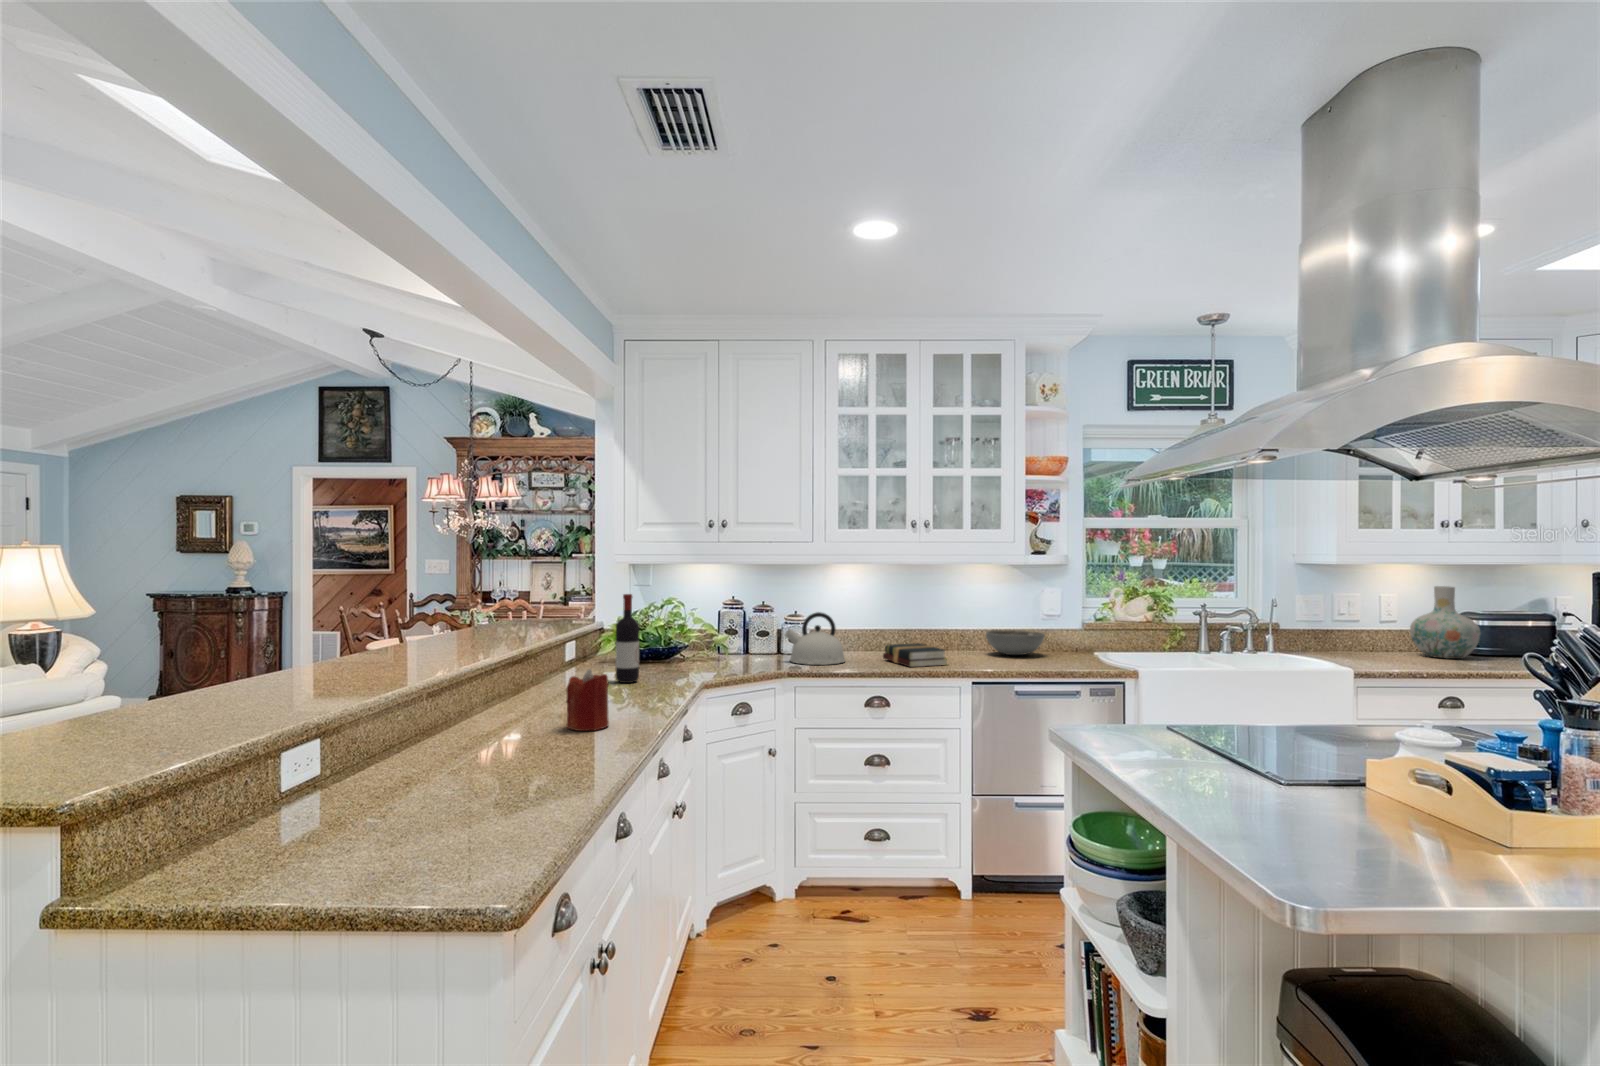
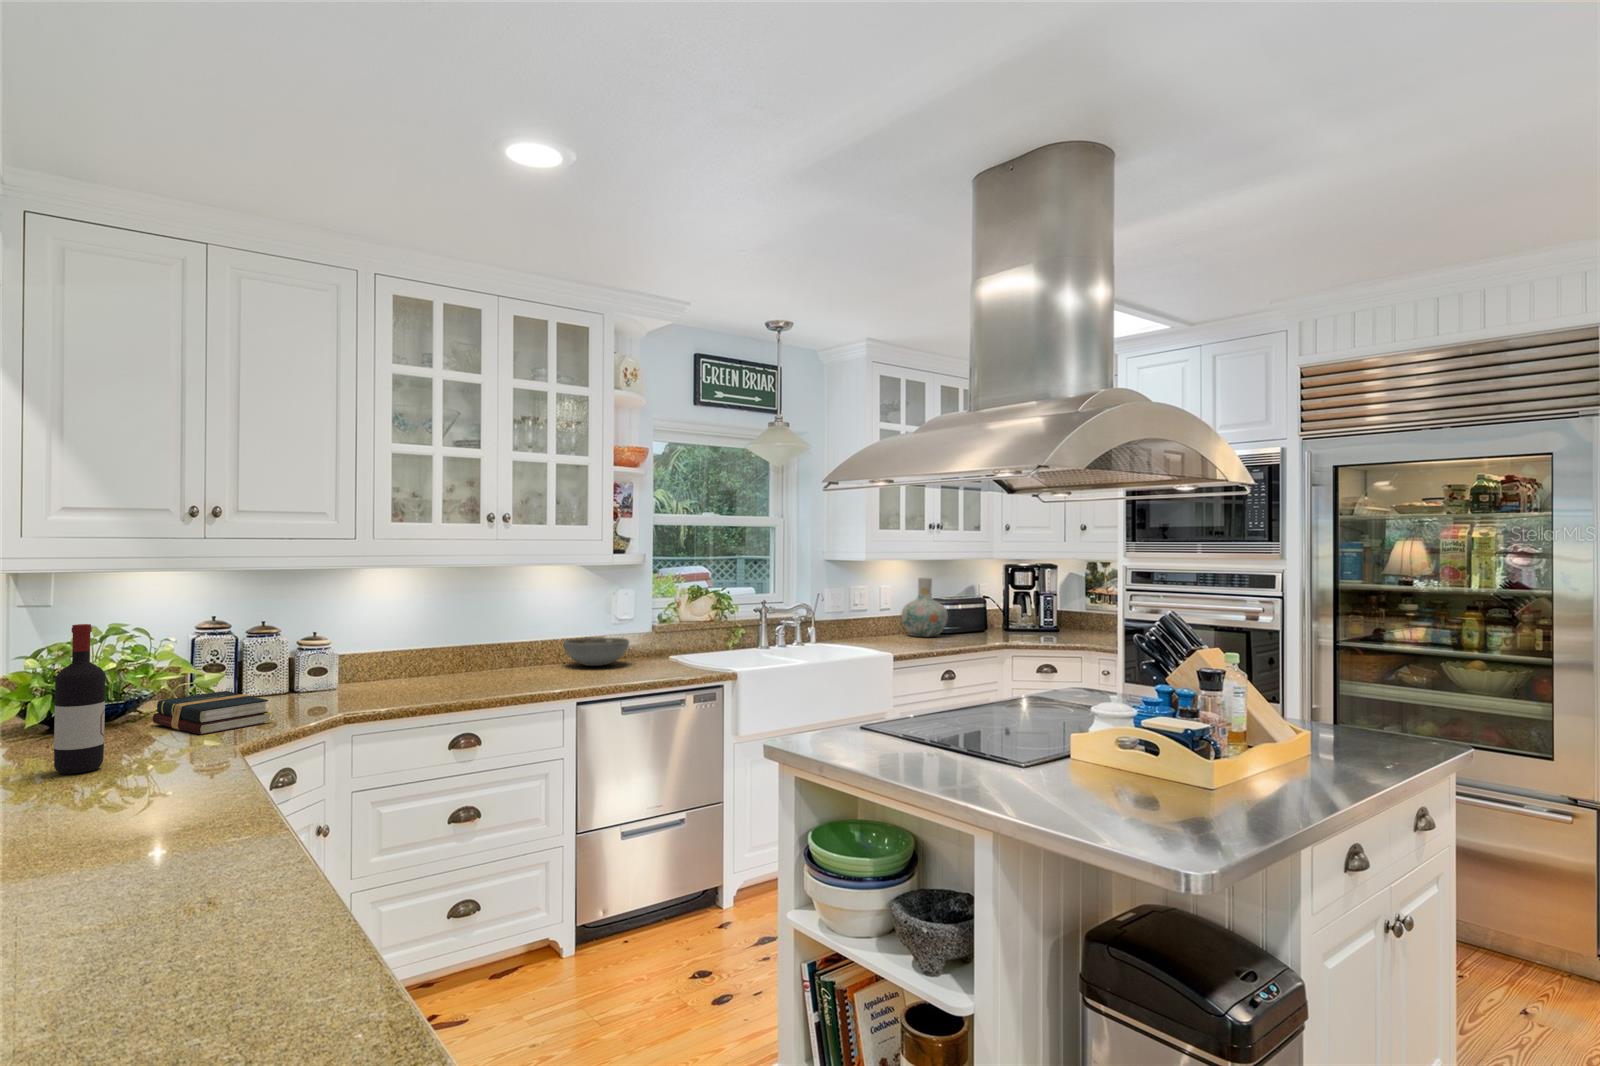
kettle: present [785,612,845,665] -> none [318,632,409,704]
hardback book: present [883,643,947,667] -> present [152,691,272,735]
candle: present [566,669,609,731] -> none [73,765,164,882]

